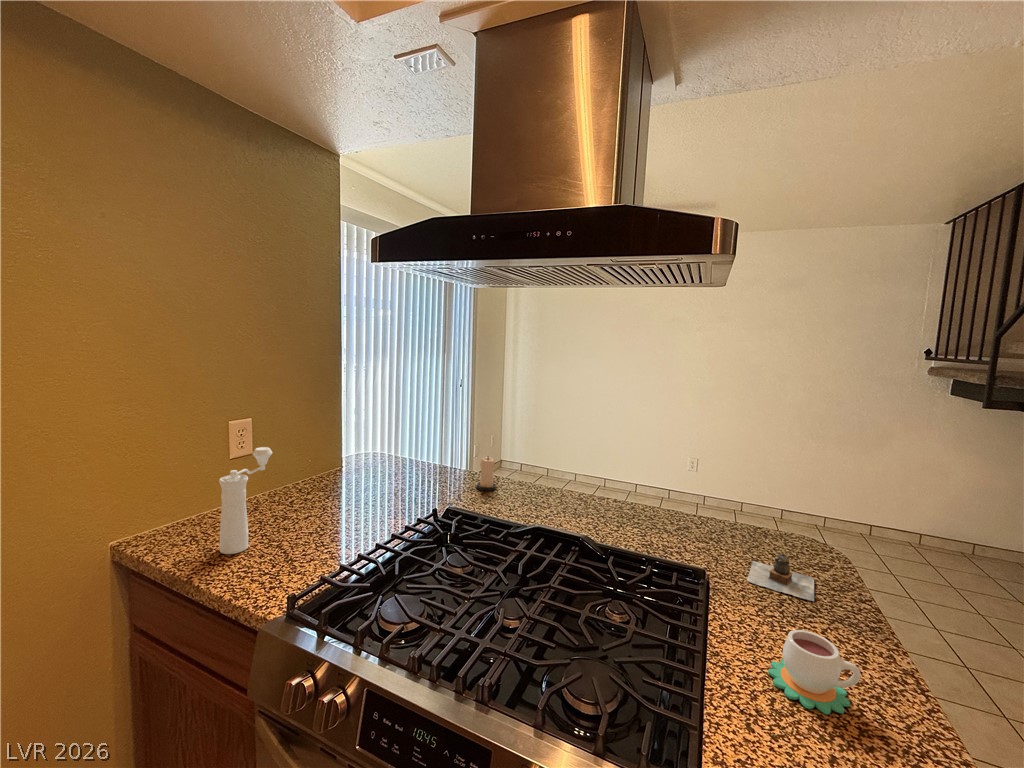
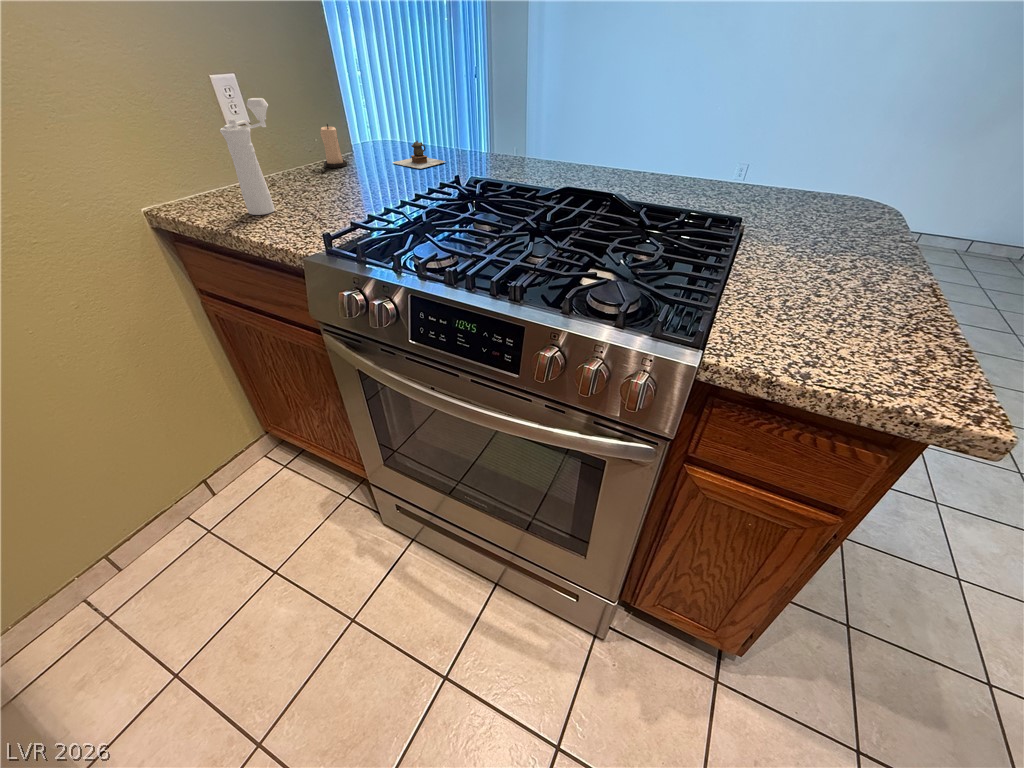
candle: present [477,457,496,491] -> present [320,124,347,168]
teapot: present [747,554,814,601] -> present [393,141,445,169]
mug: present [768,630,861,714] -> none [787,243,883,308]

